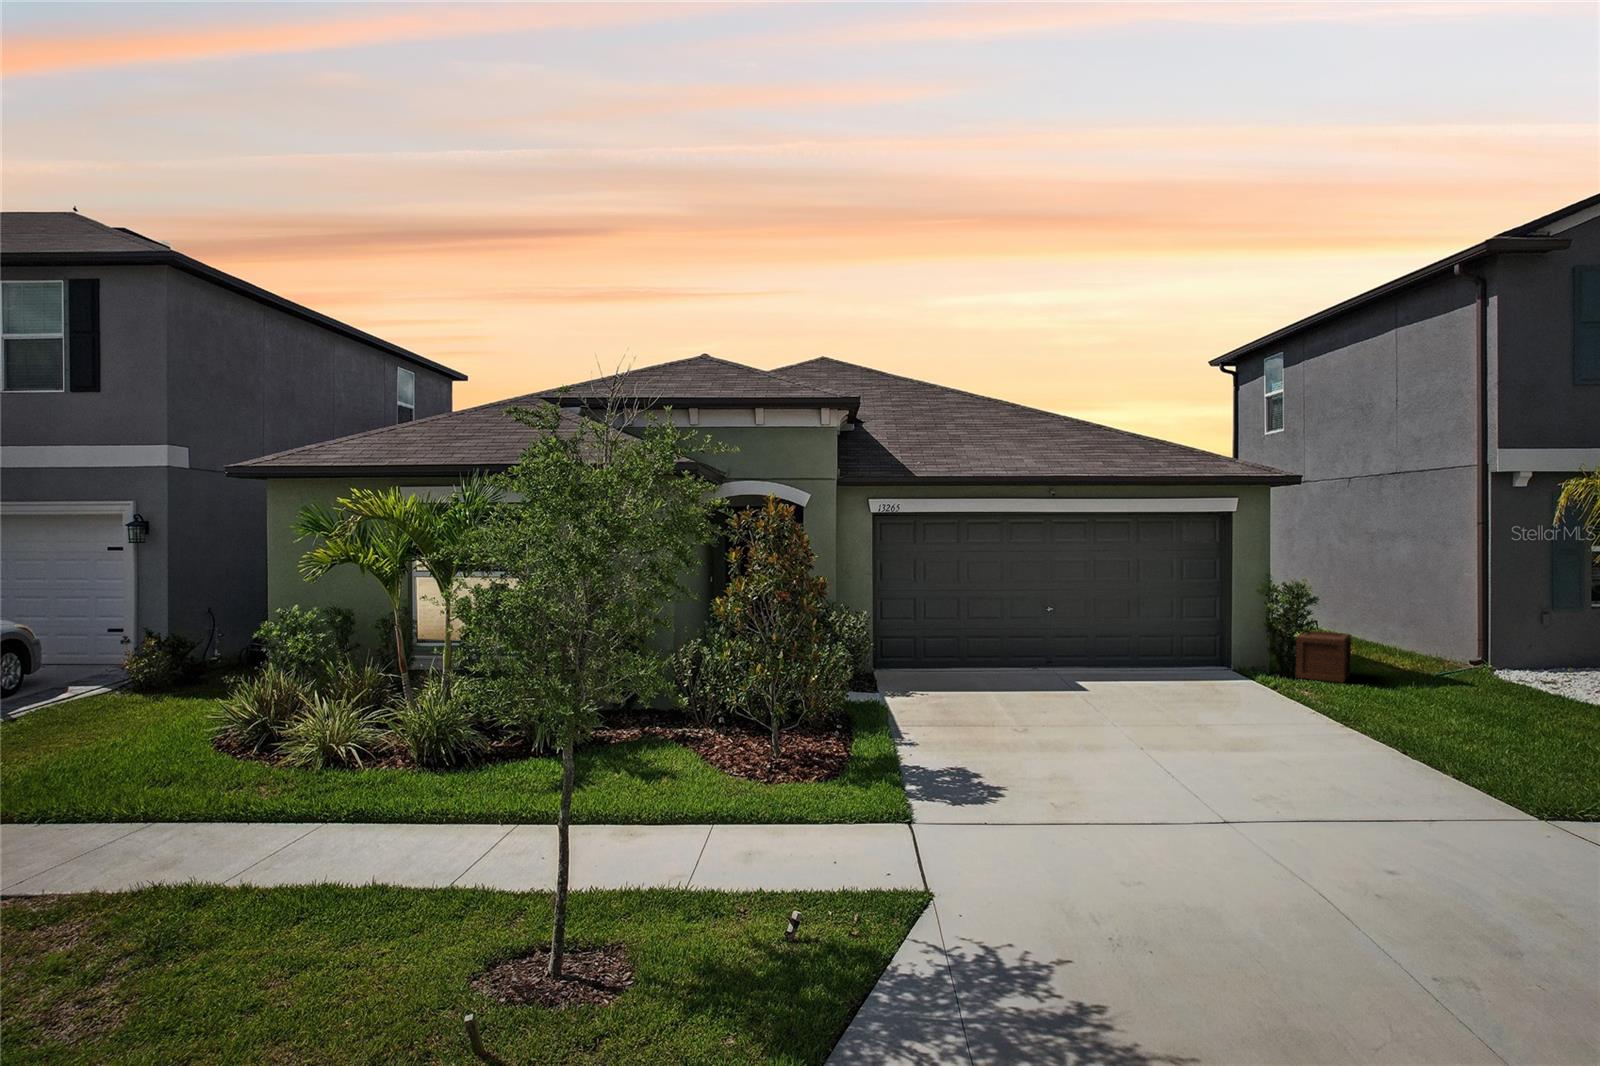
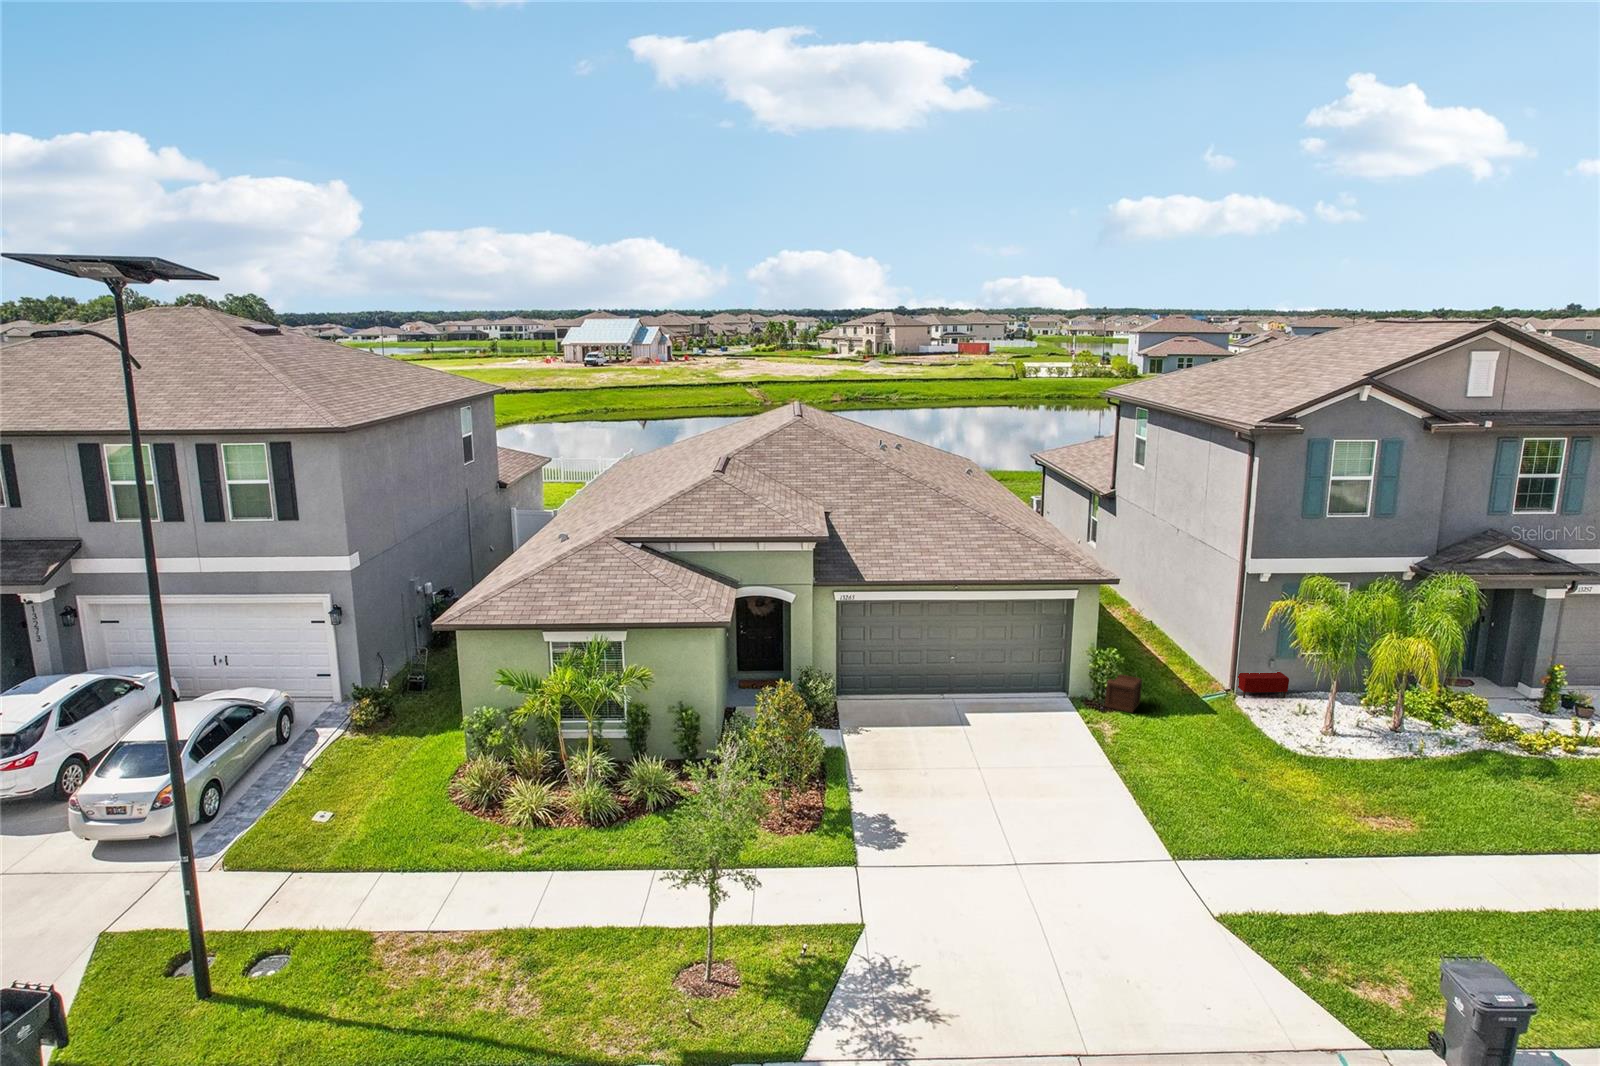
bench: none [1489,636,1580,673] -> present [1238,672,1289,698]

